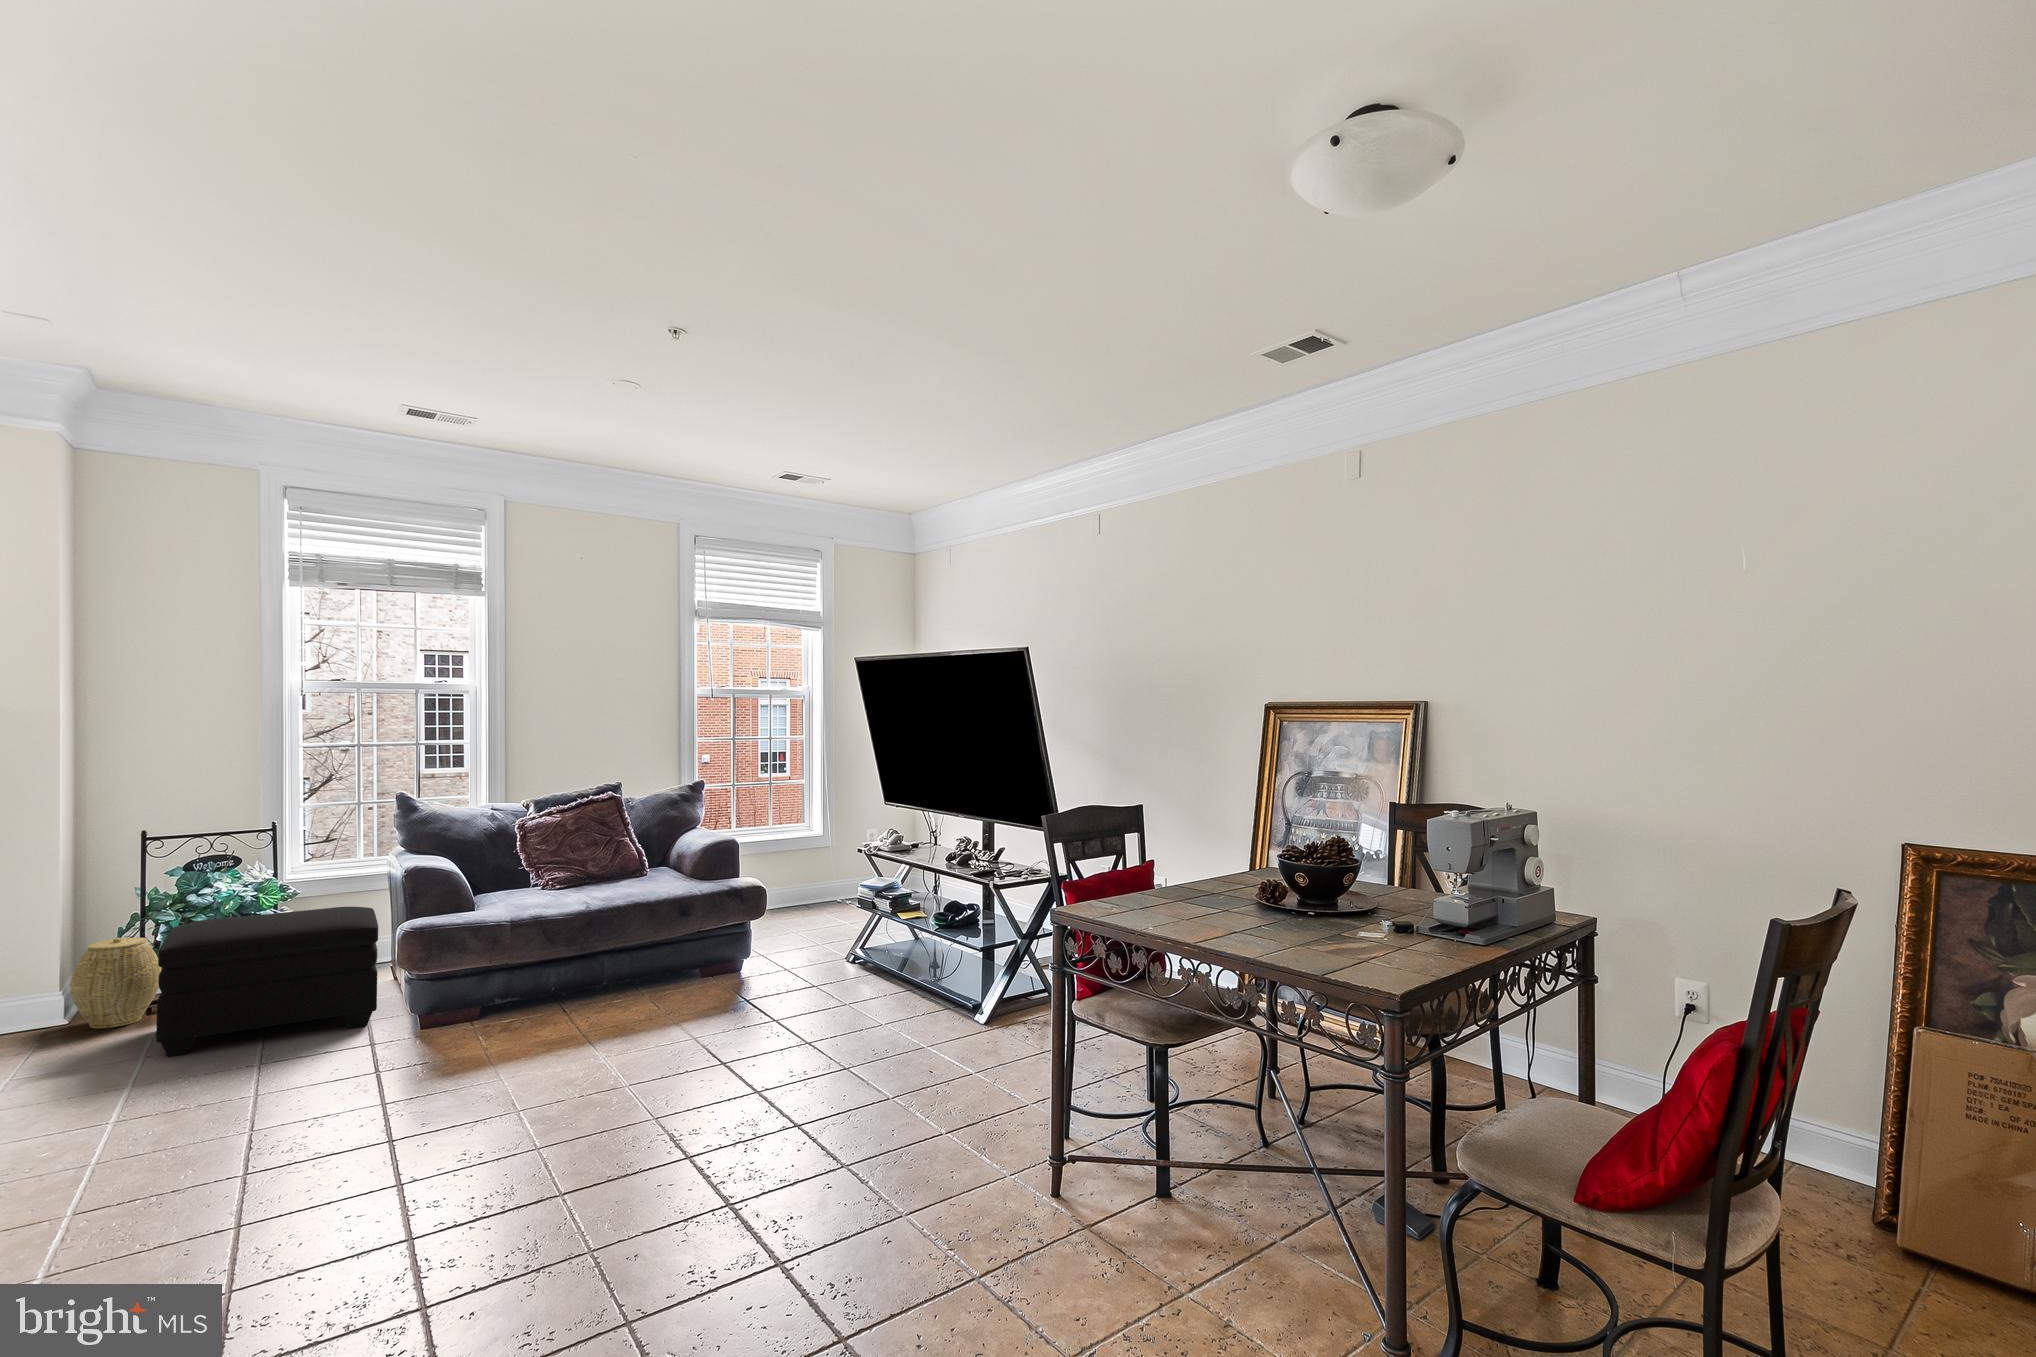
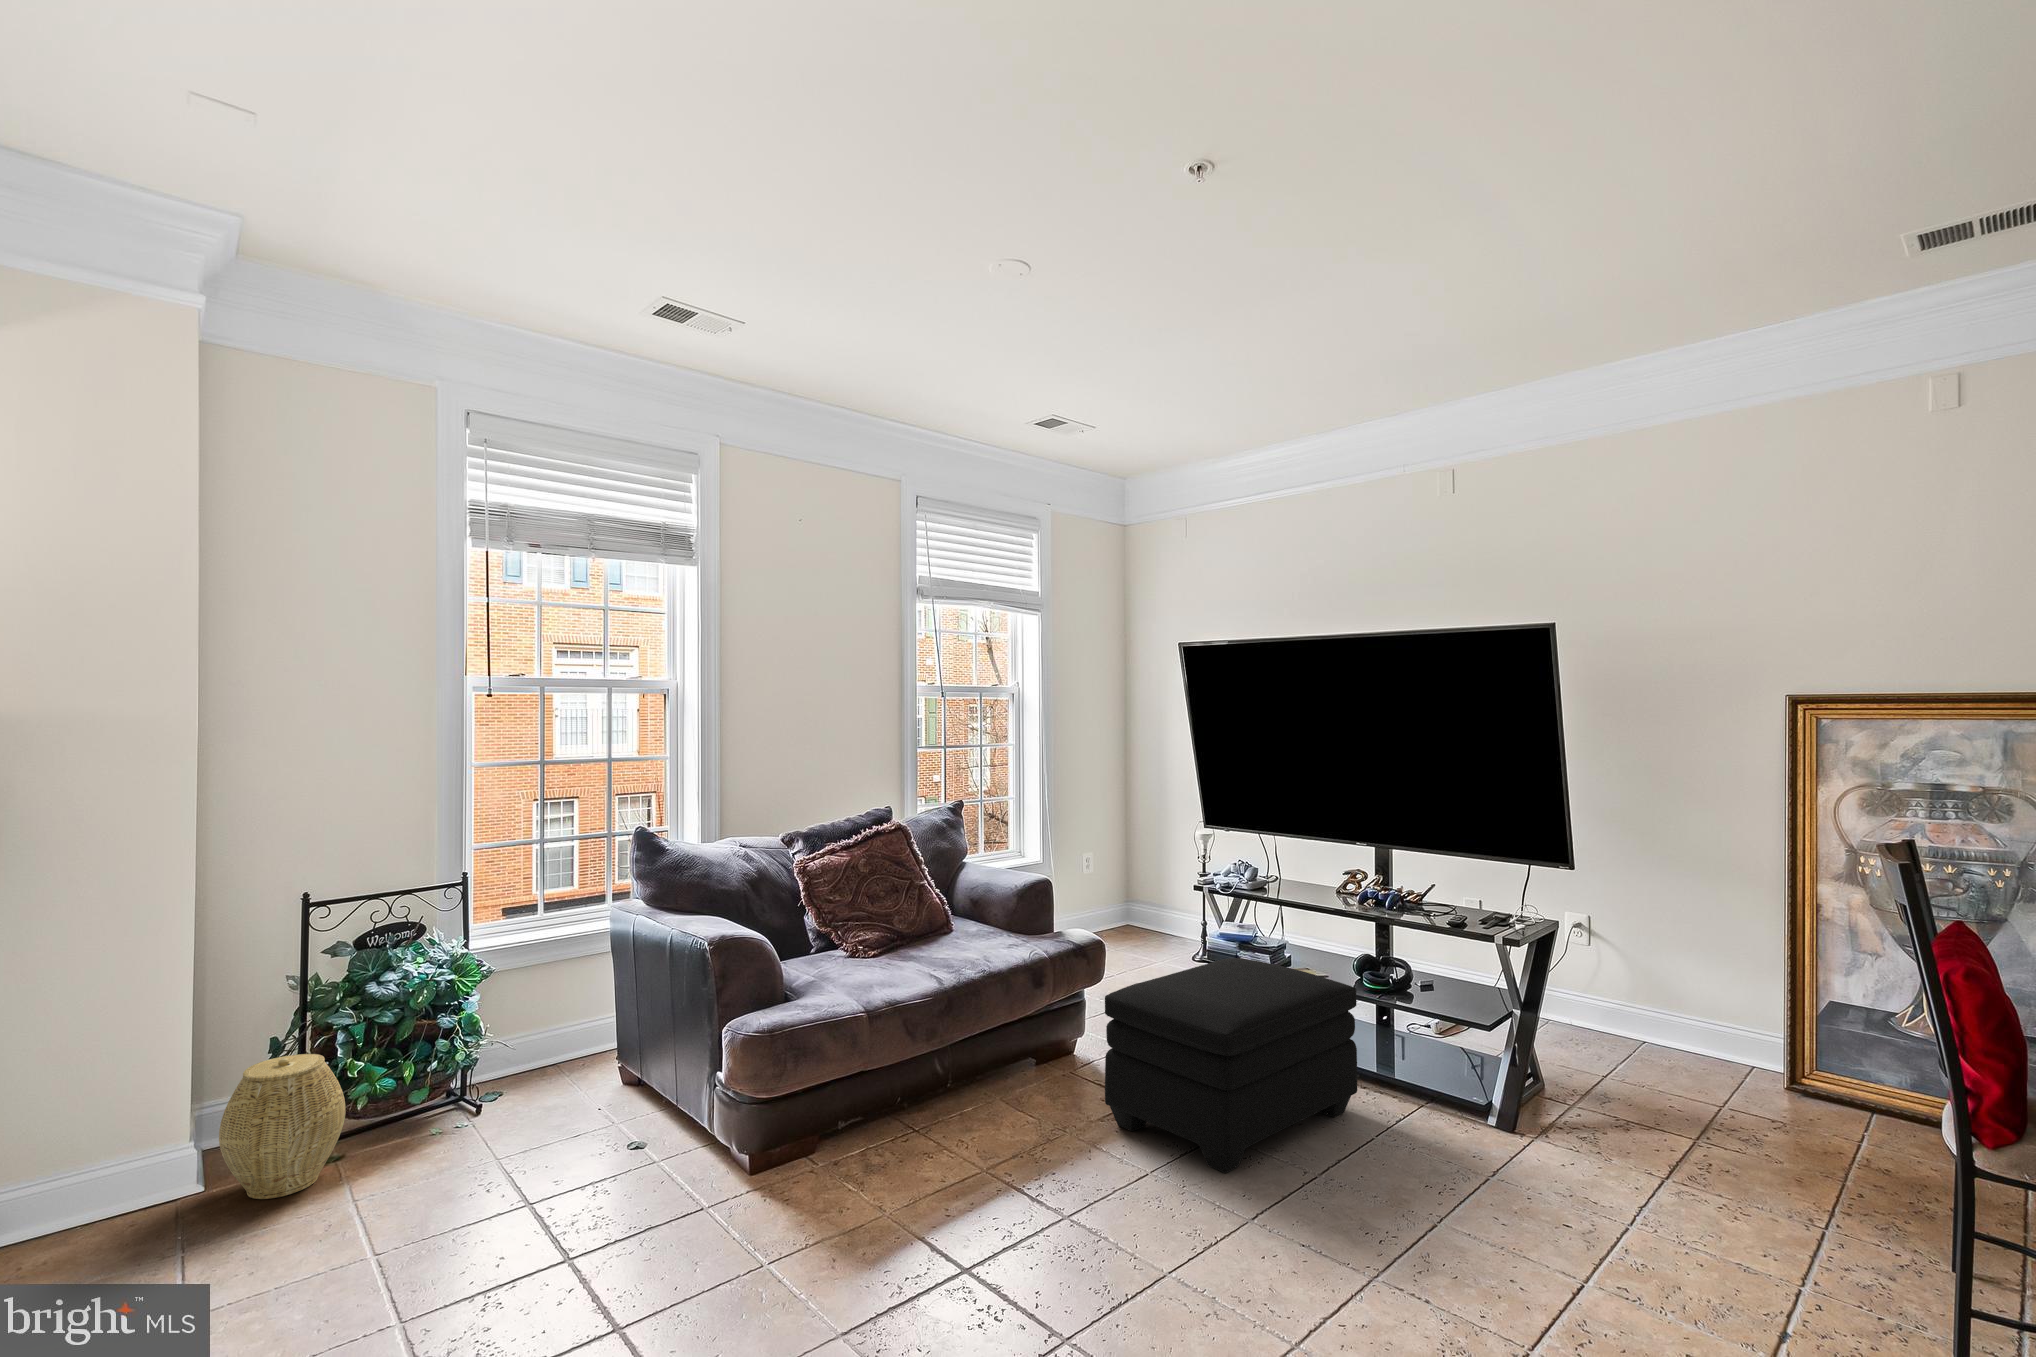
ottoman: present [156,907,378,1056] -> present [1105,958,1357,1173]

